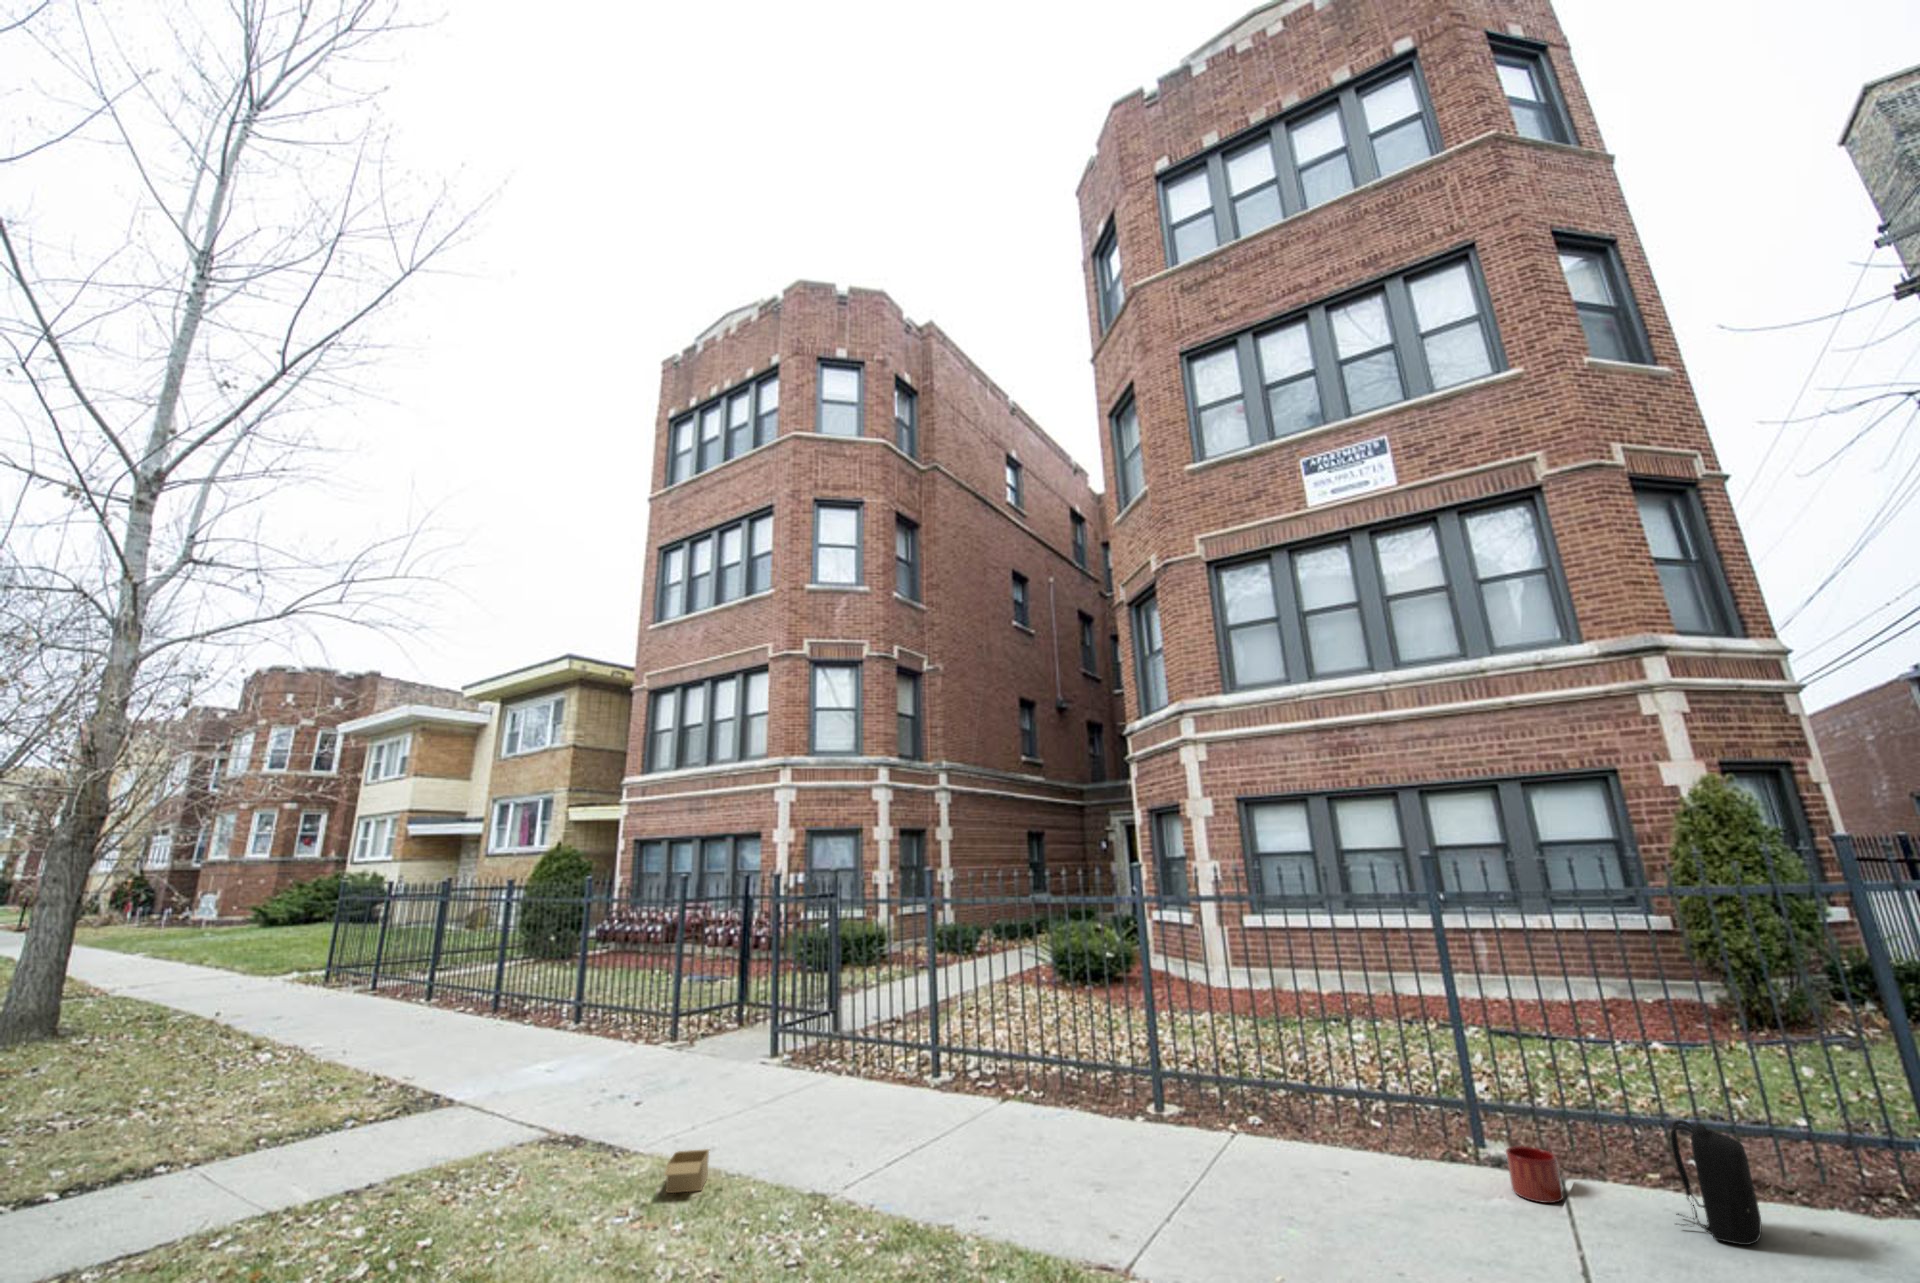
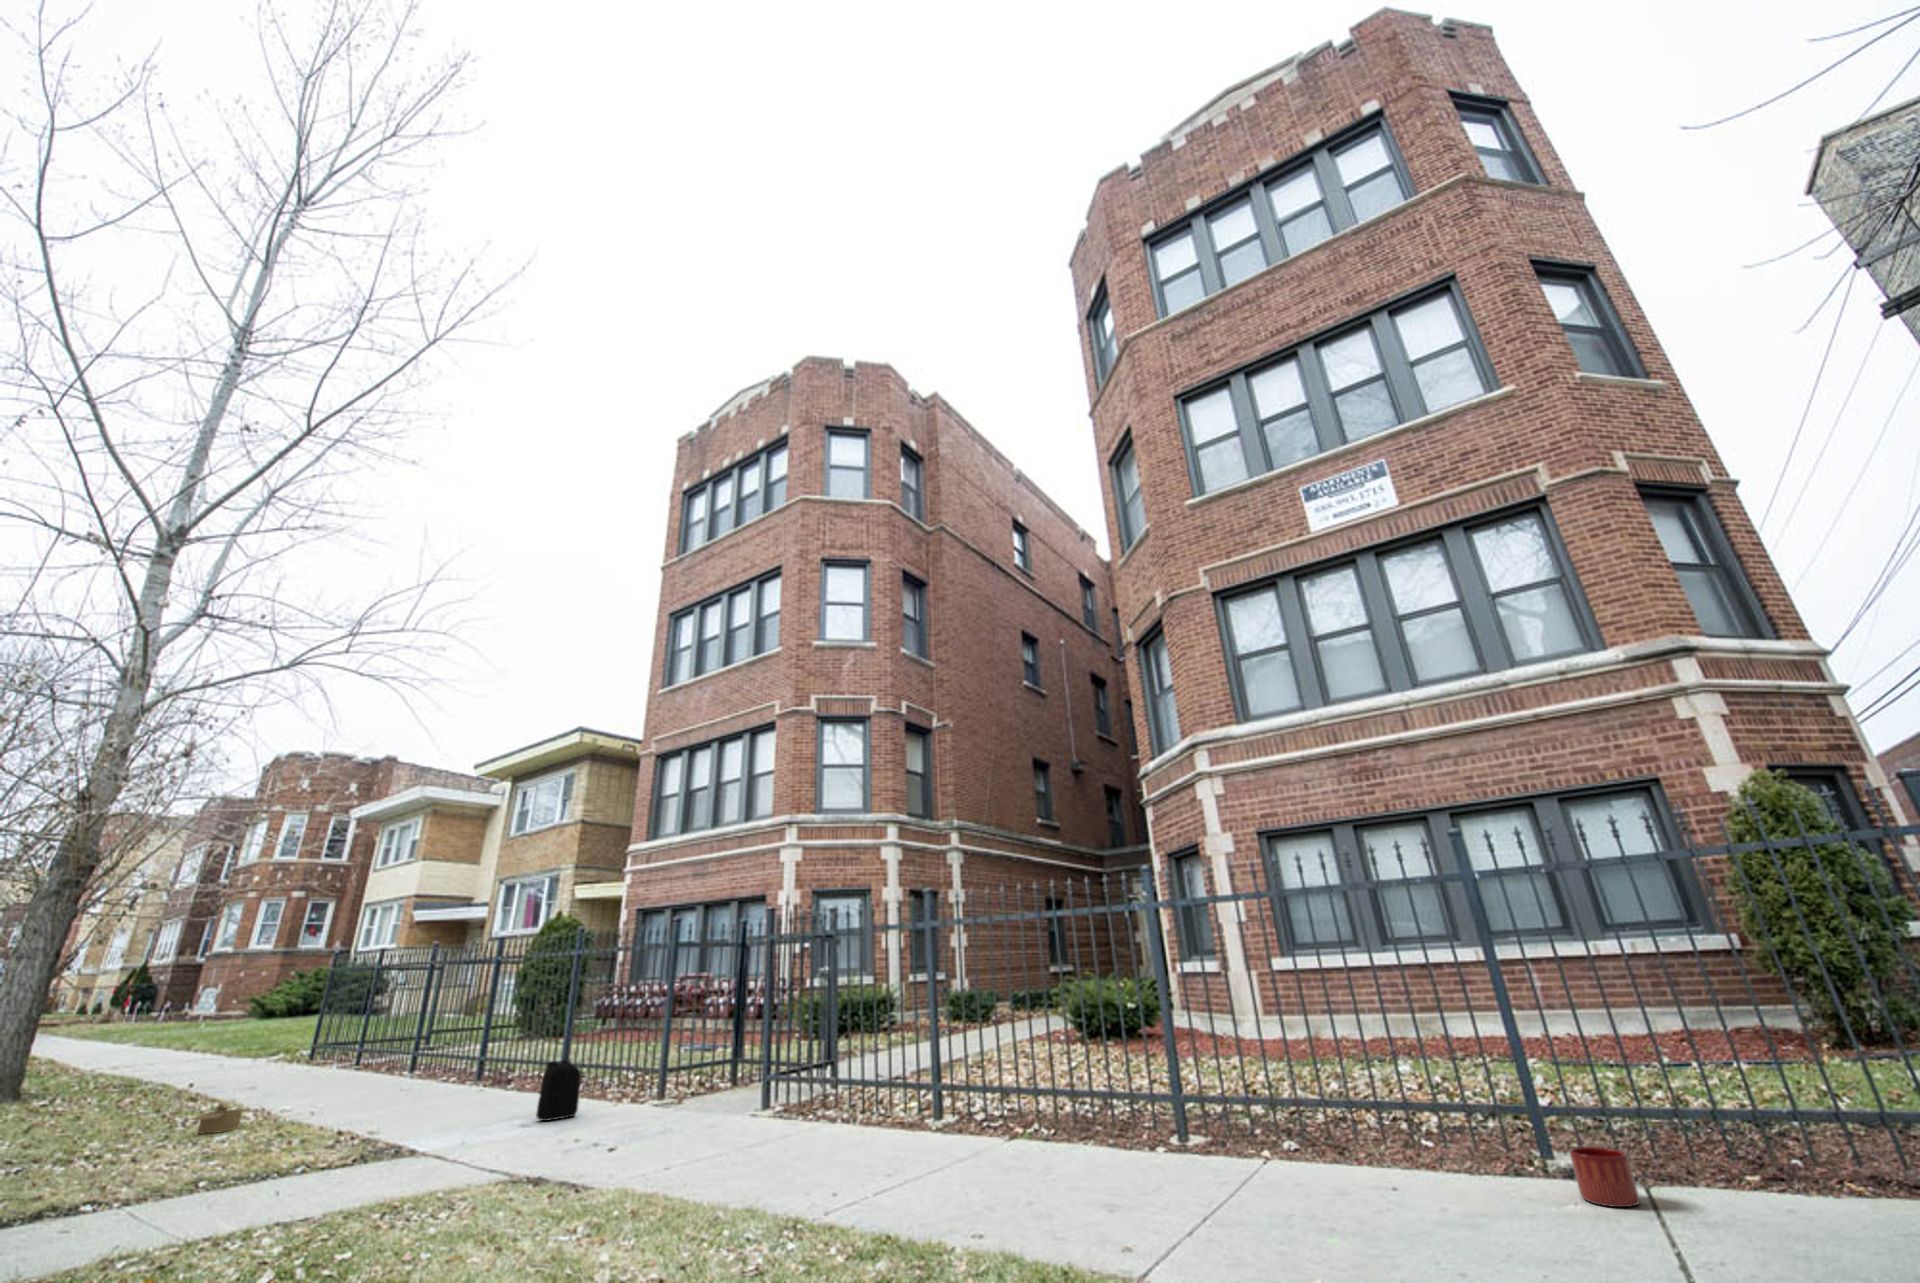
backpack: present [1670,1120,1762,1245] -> present [536,1060,581,1121]
cardboard box: present [664,1149,709,1193] -> present [195,1109,244,1134]

